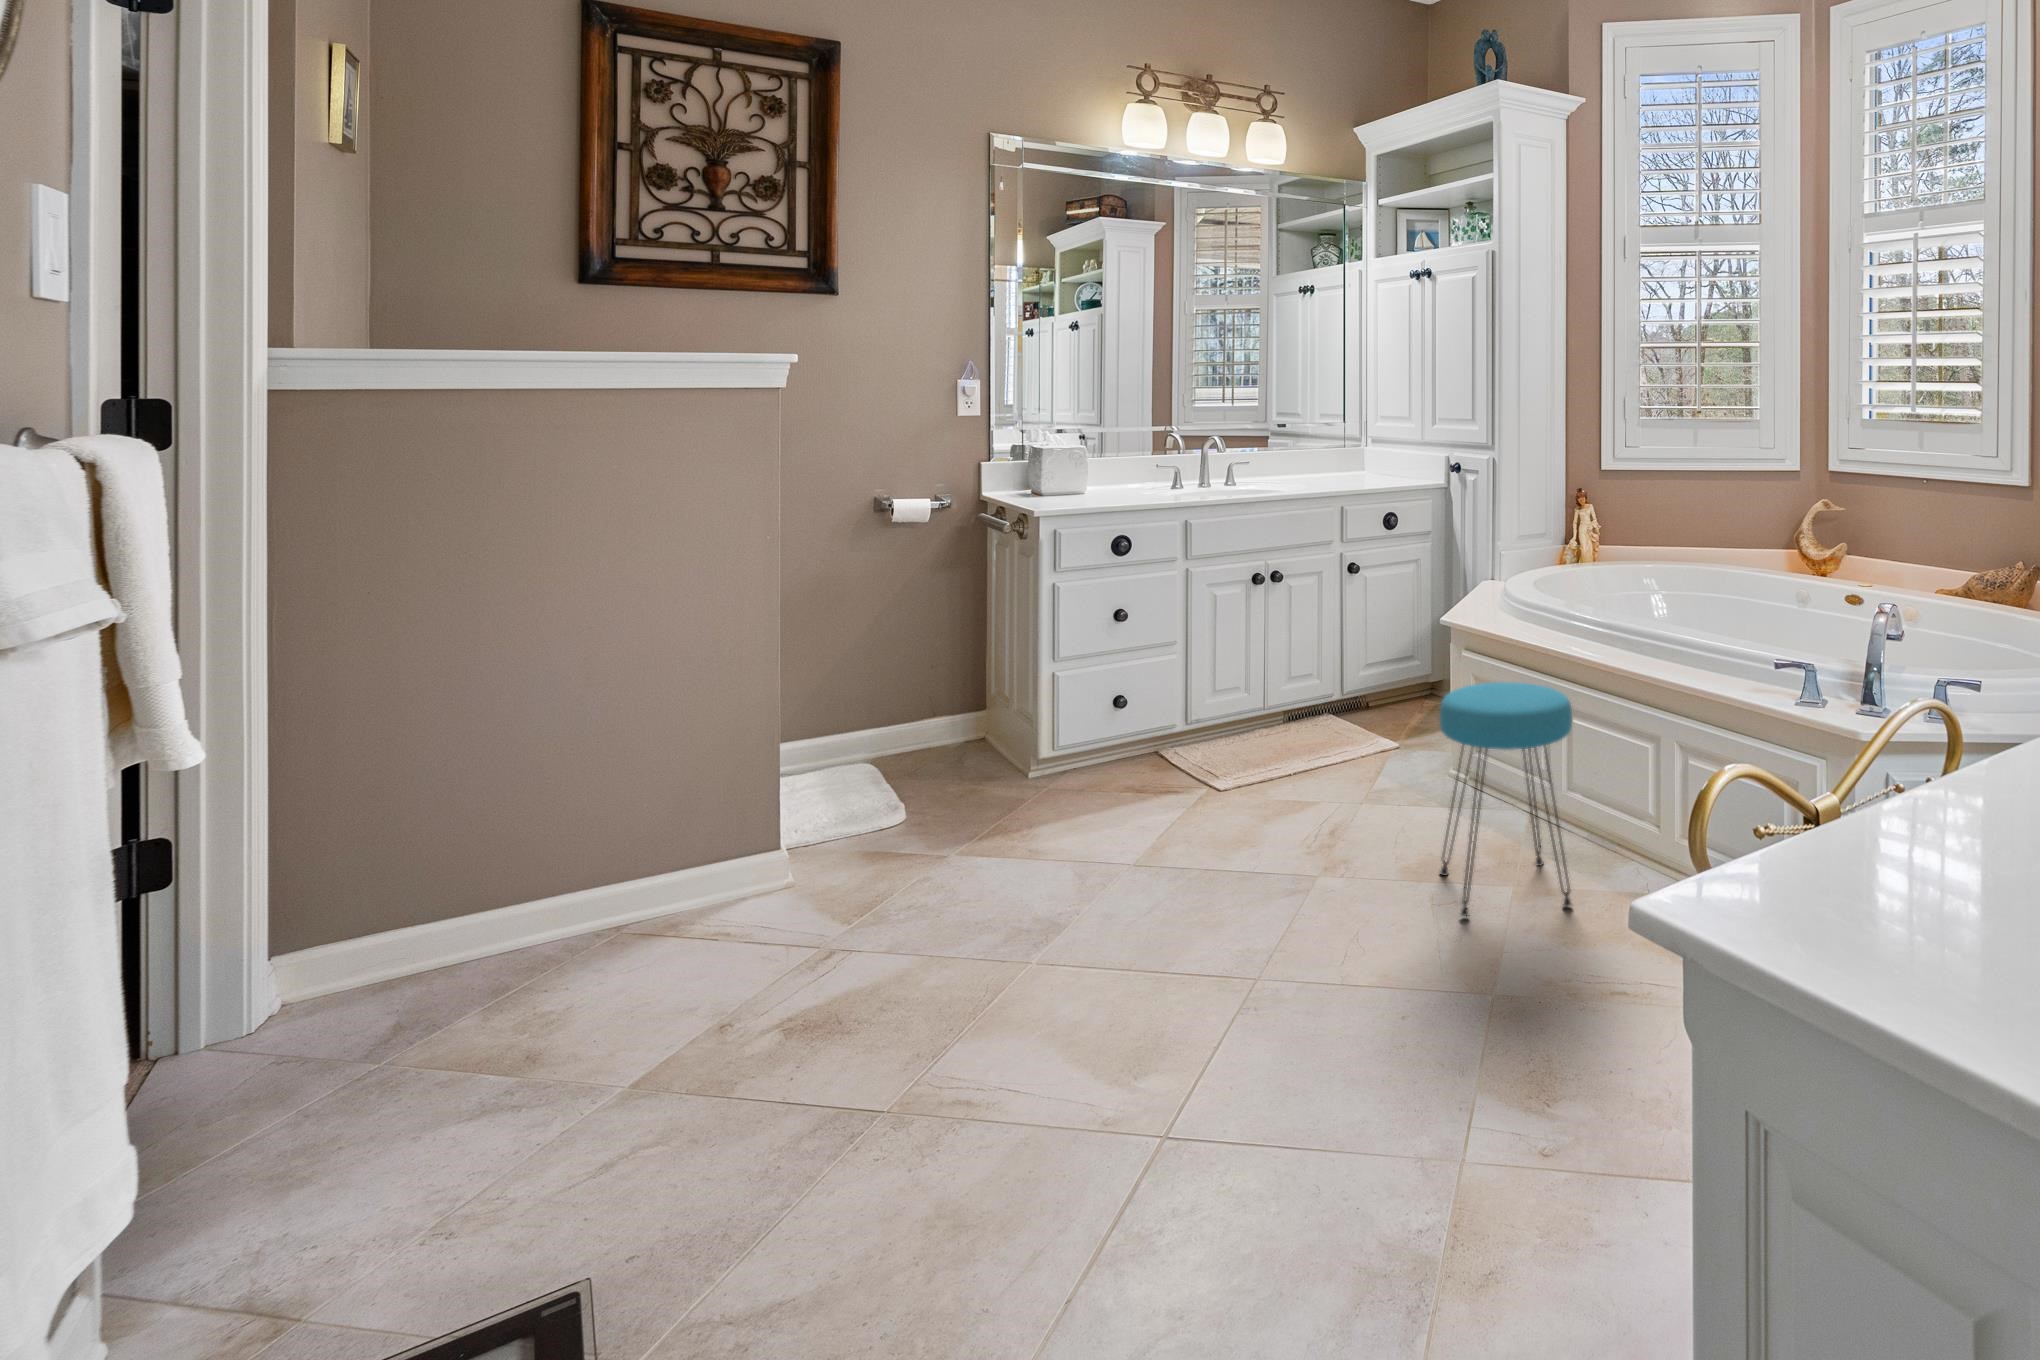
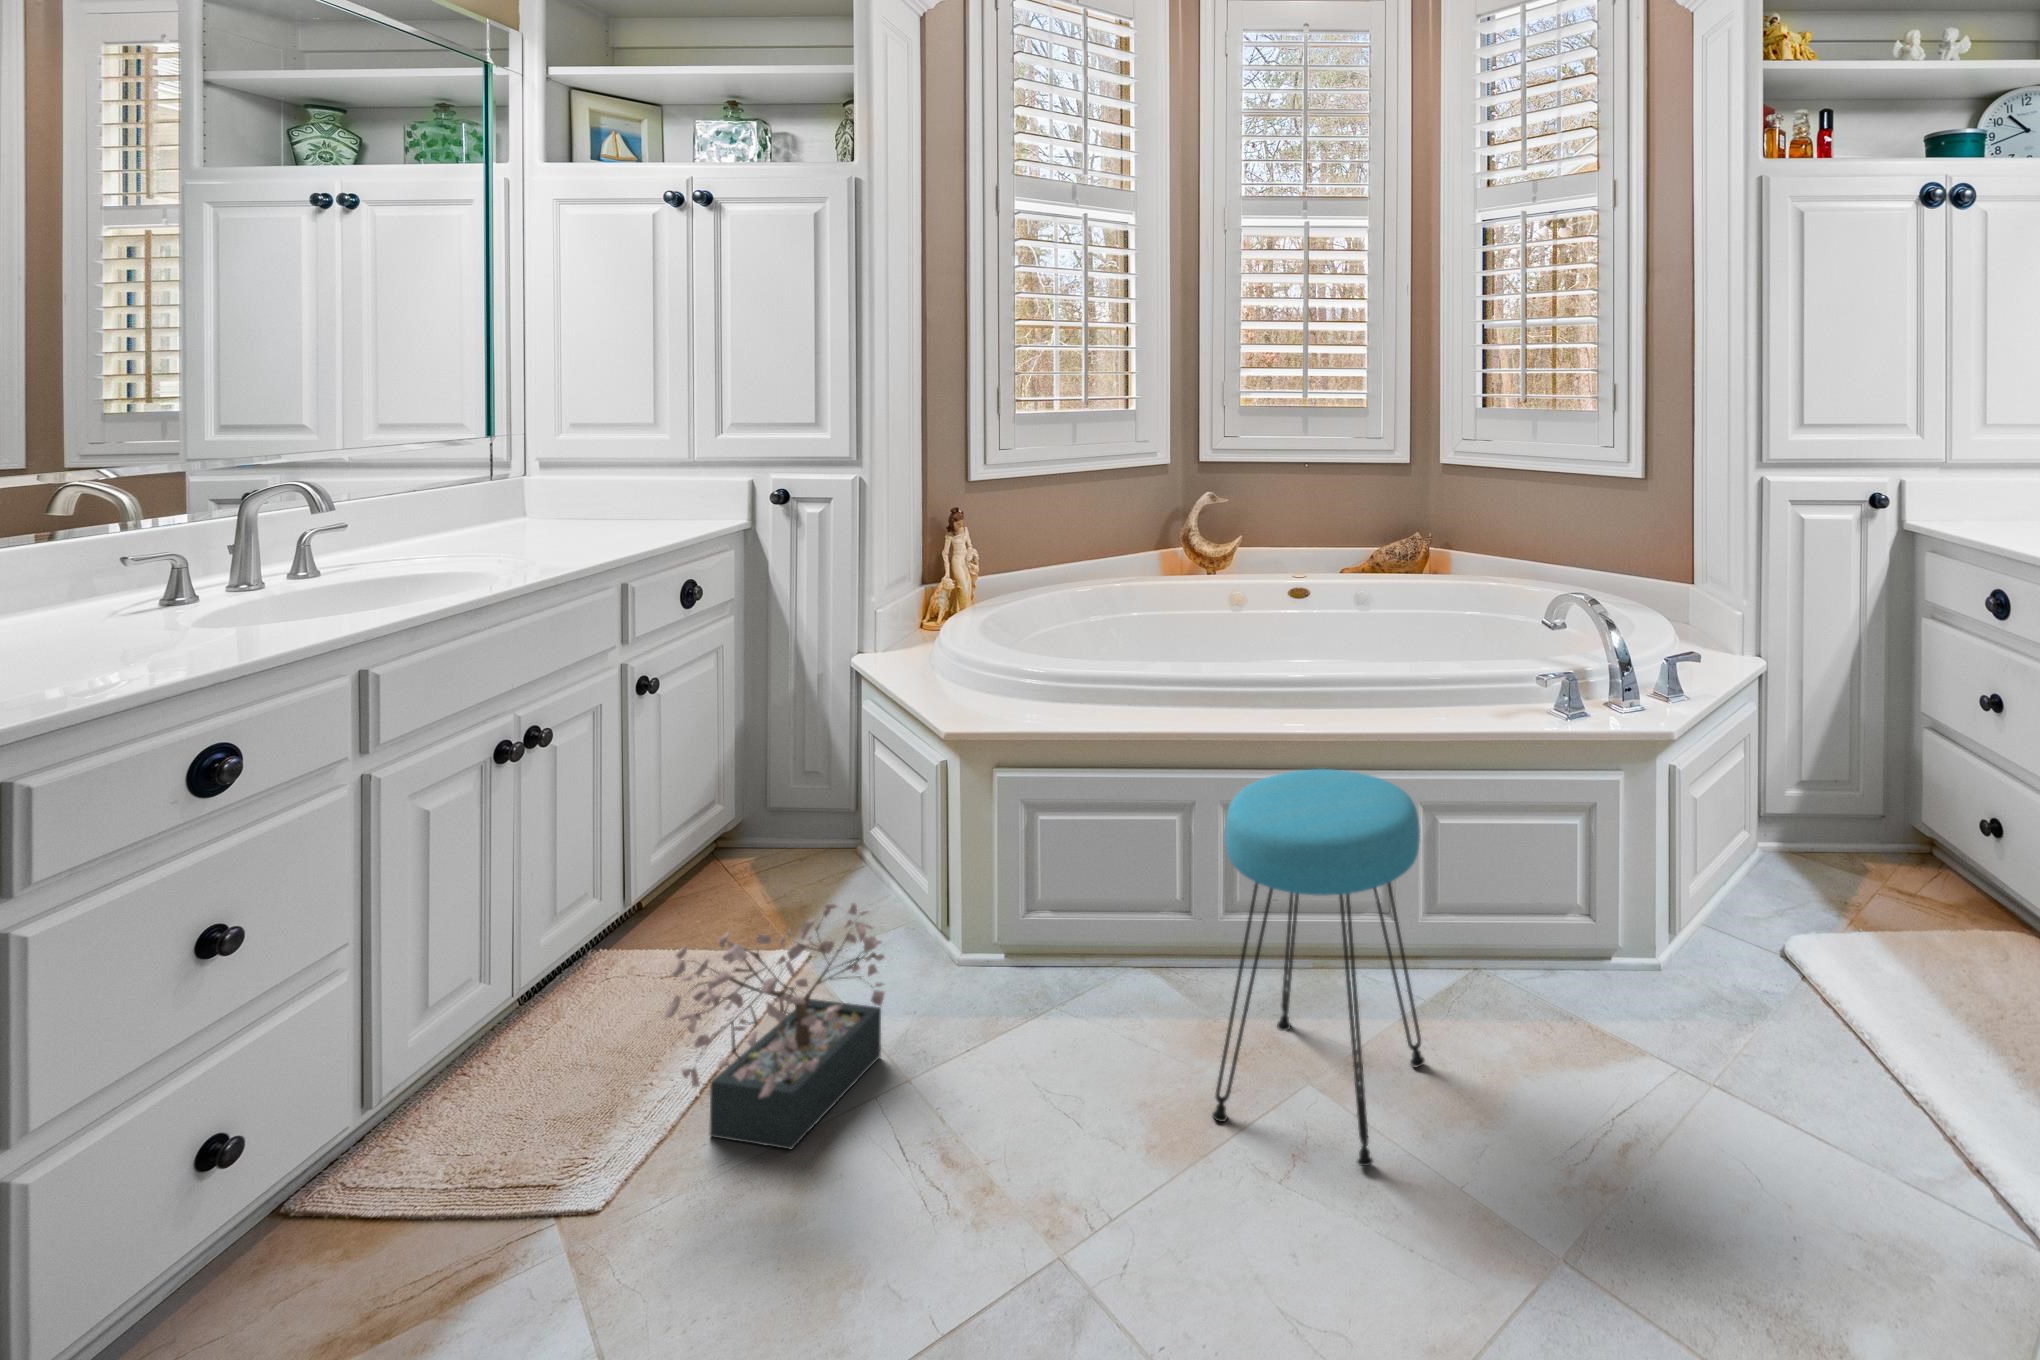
decorative plant: none [1253,687,1382,803] -> present [664,903,884,1149]

